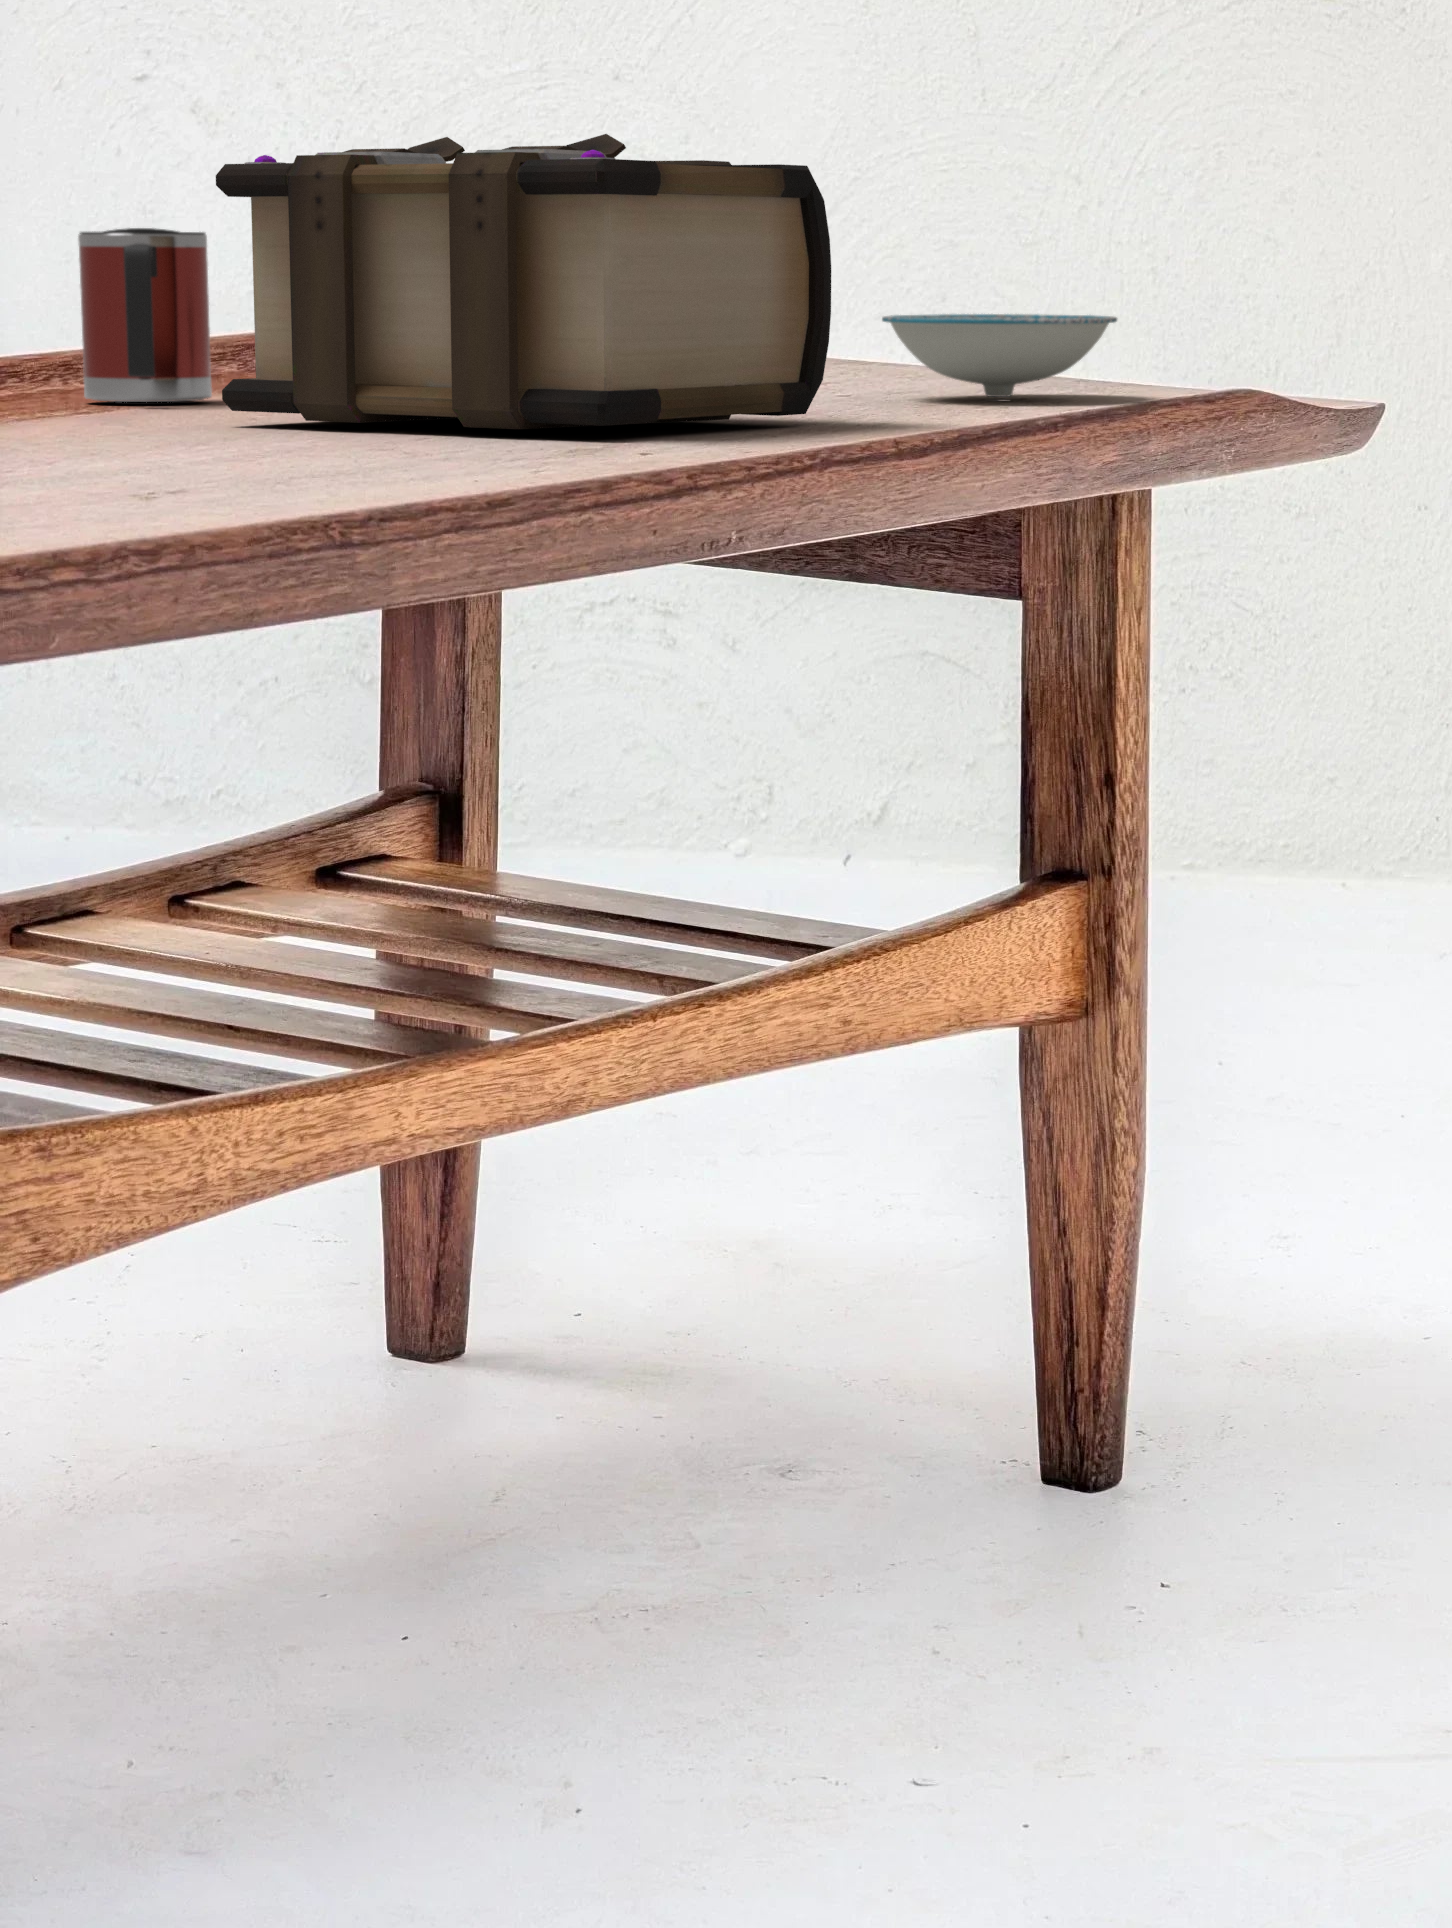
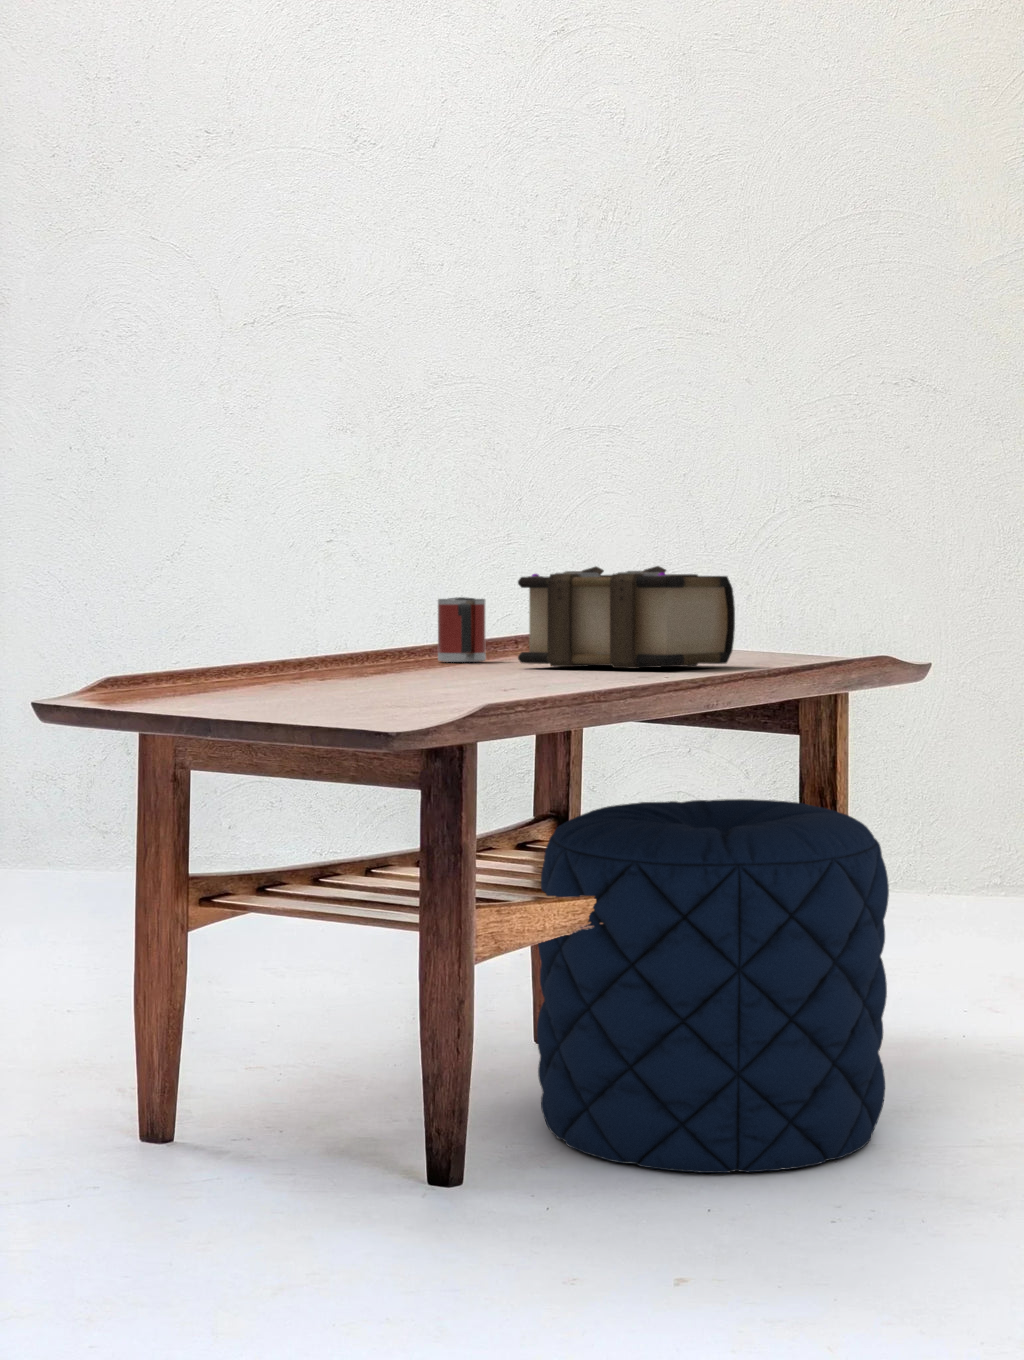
ceramic bowl: present [882,314,1117,397] -> none [737,627,827,659]
pouf: none [258,787,1217,1863] -> present [537,799,889,1173]

